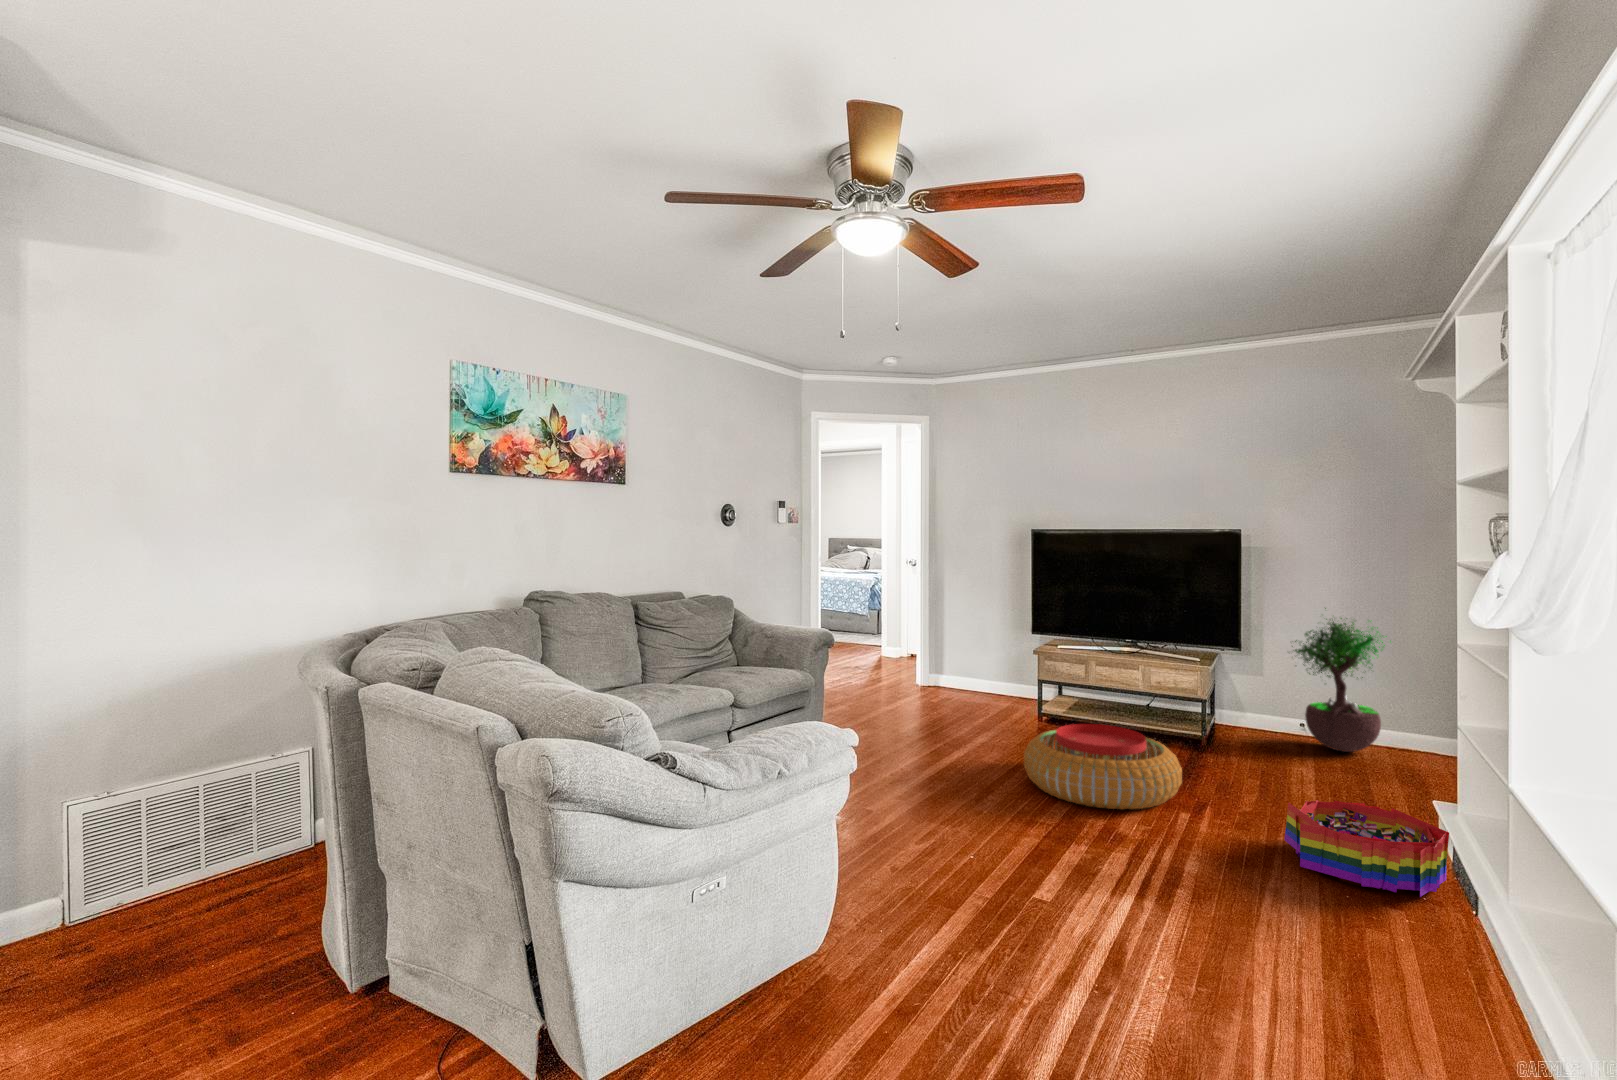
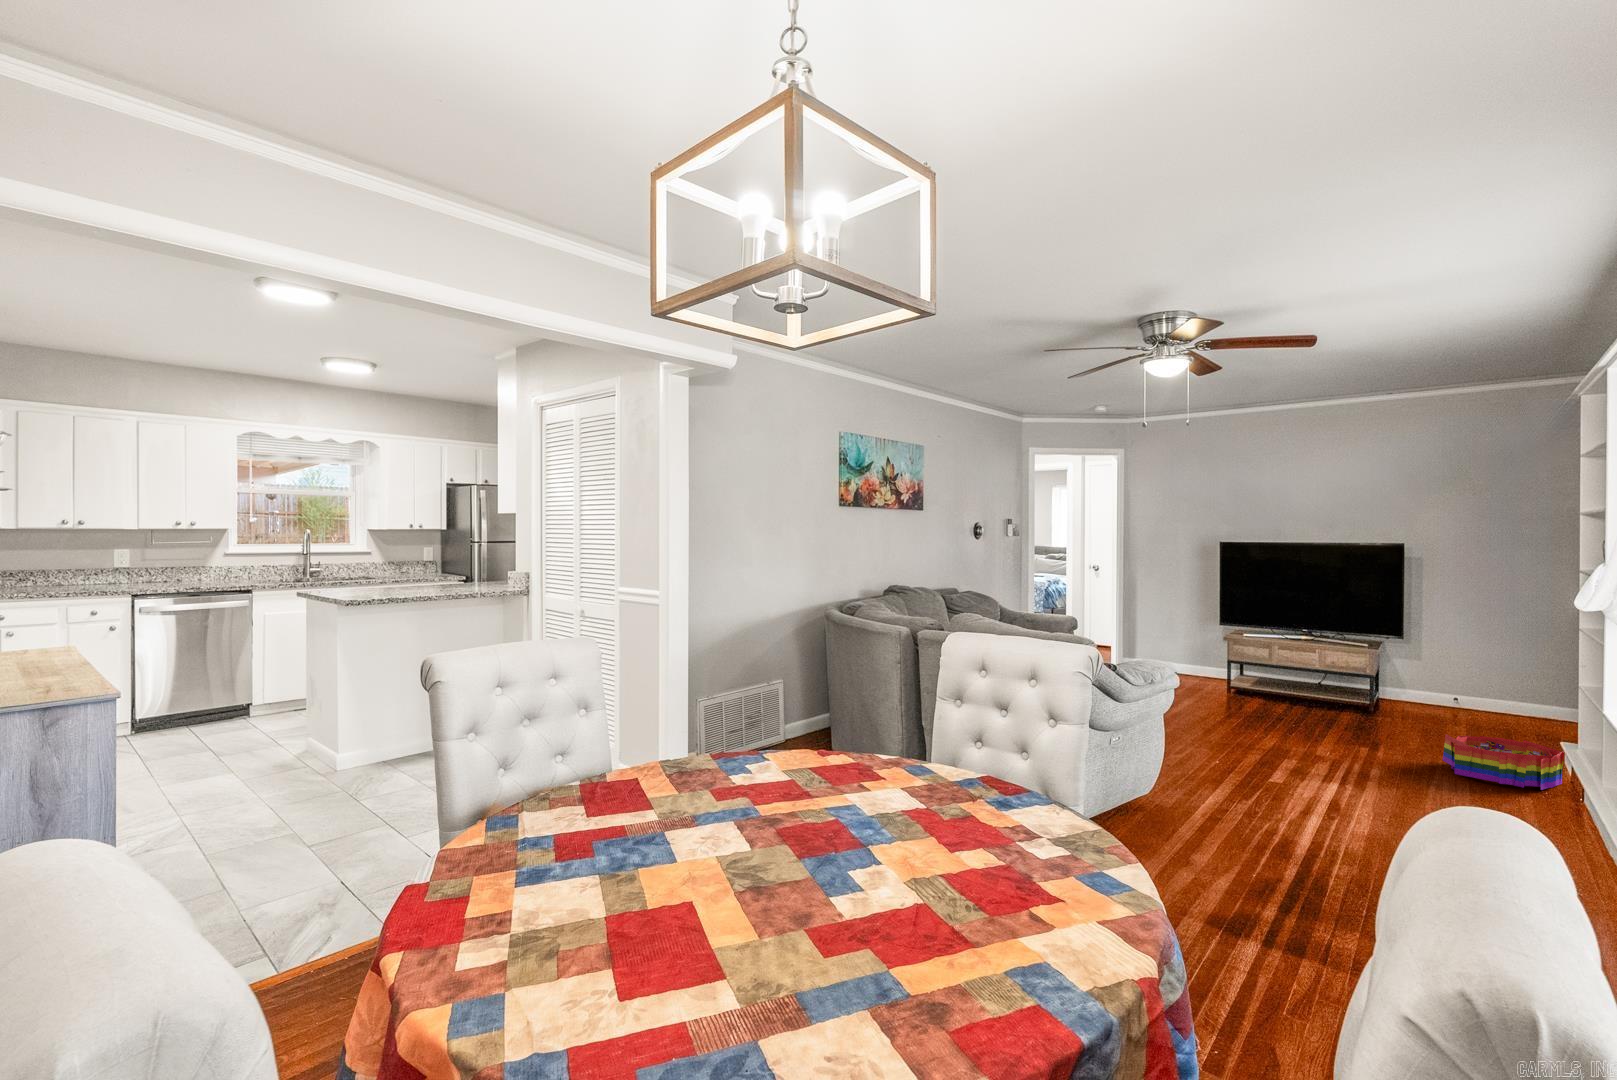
potted tree: present [1292,608,1391,752] -> none [1442,605,1531,718]
pouf: present [1024,724,1182,810] -> none [1235,688,1361,744]

